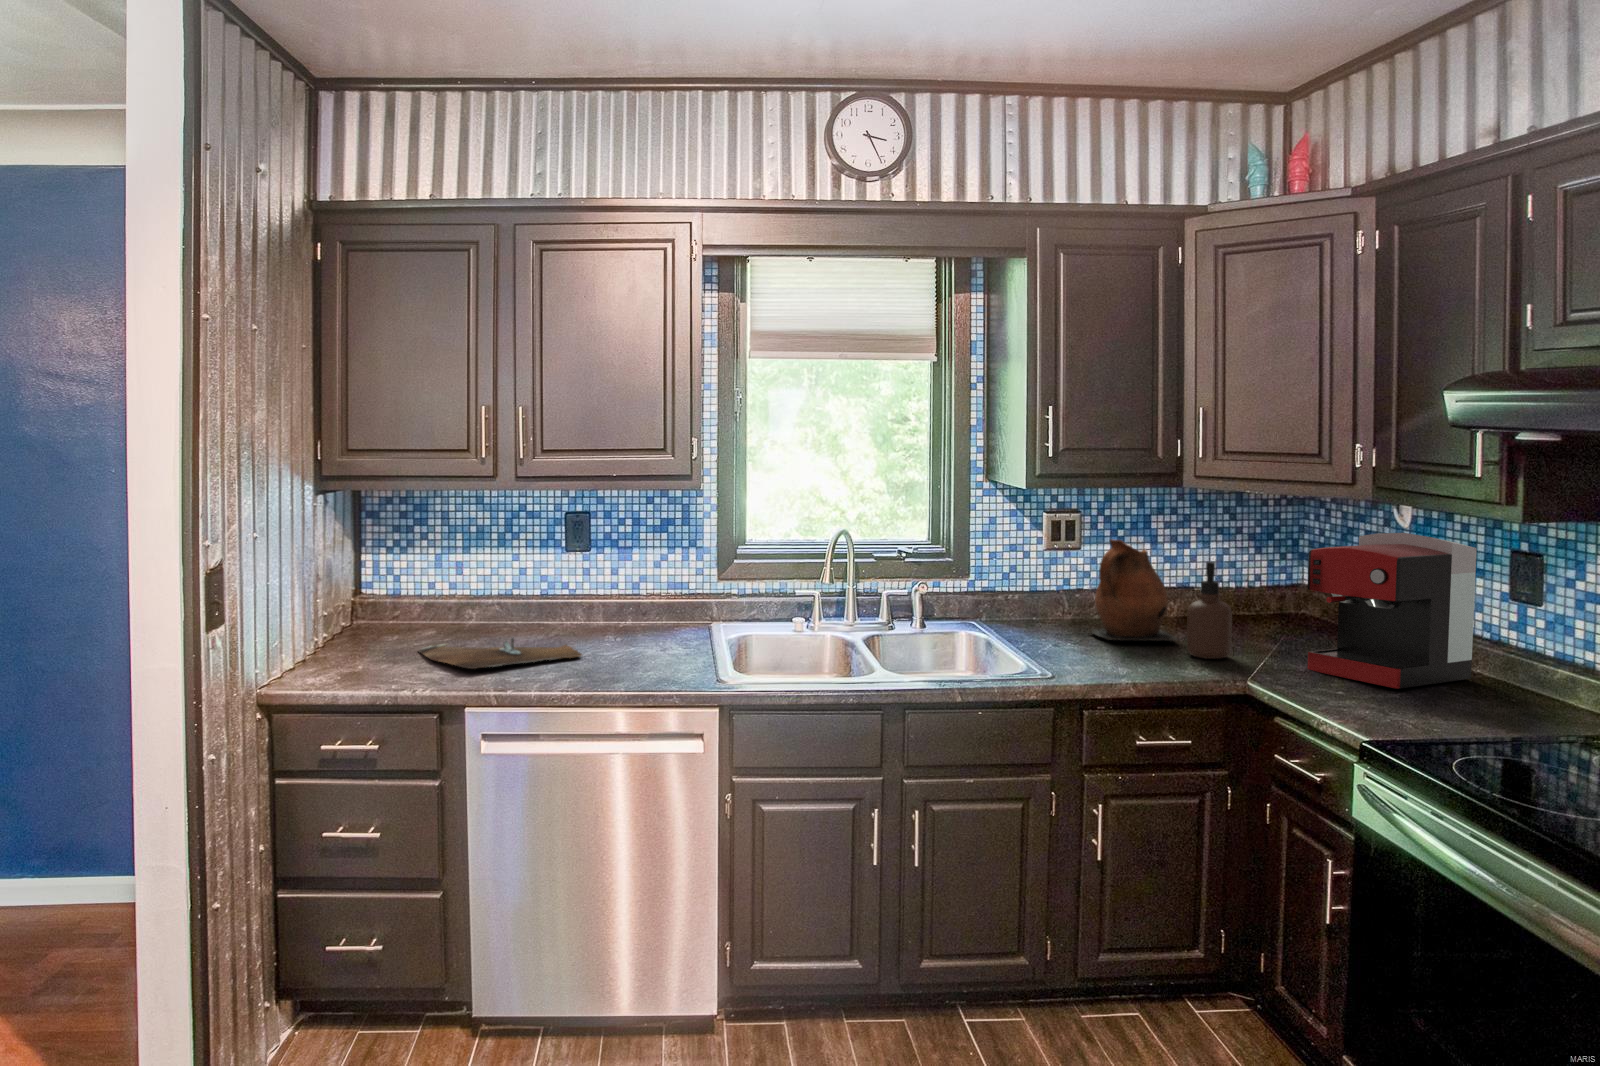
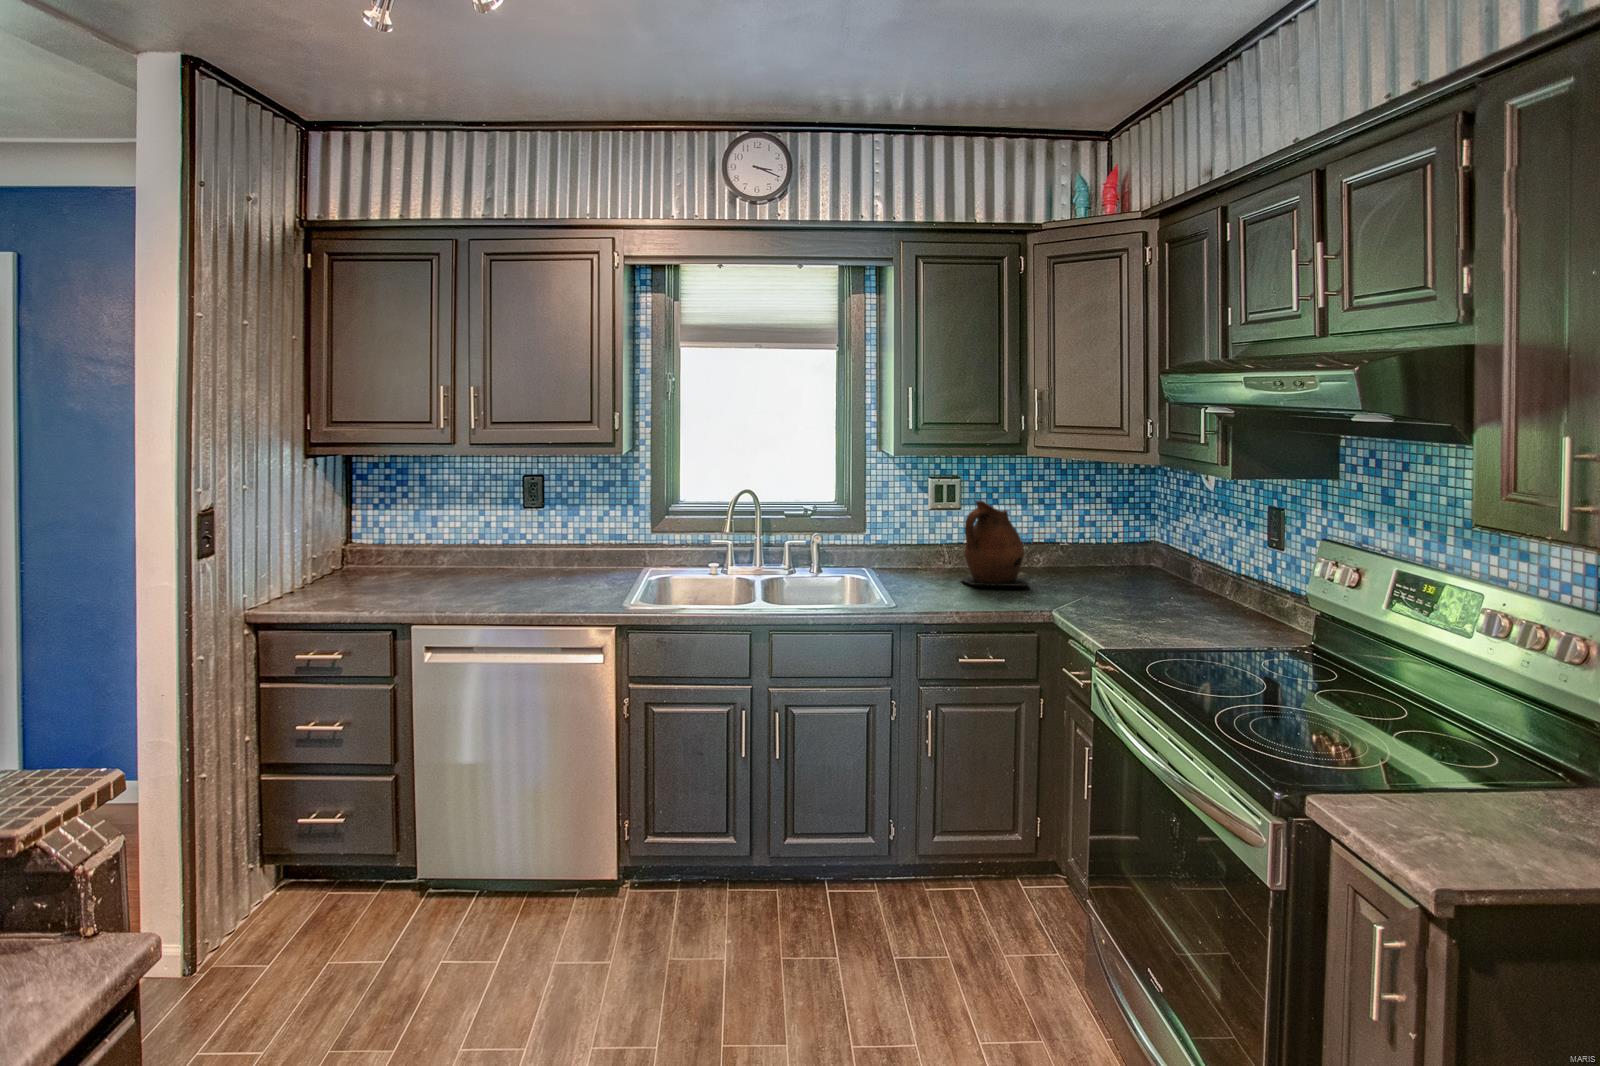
coffee maker: present [1308,533,1477,689] -> none [1127,495,1264,624]
soap dispenser: present [1187,562,1232,659] -> none [1032,519,1068,601]
cutting board: present [419,637,582,669] -> none [393,578,527,603]

